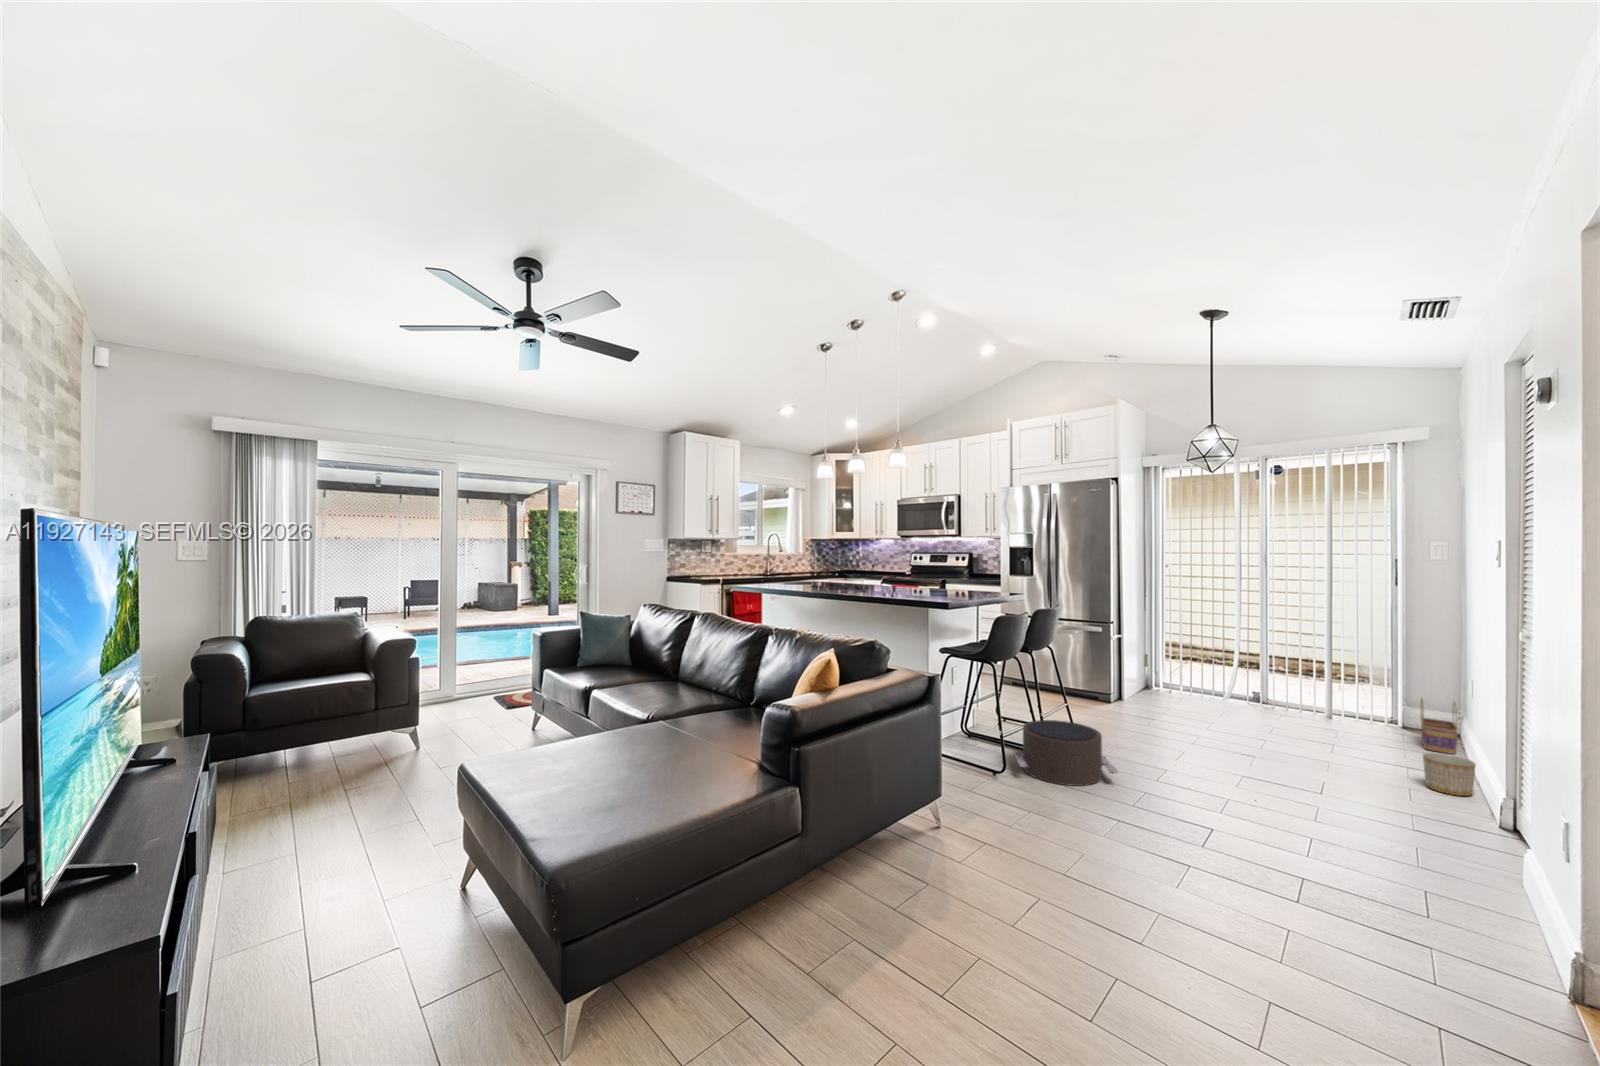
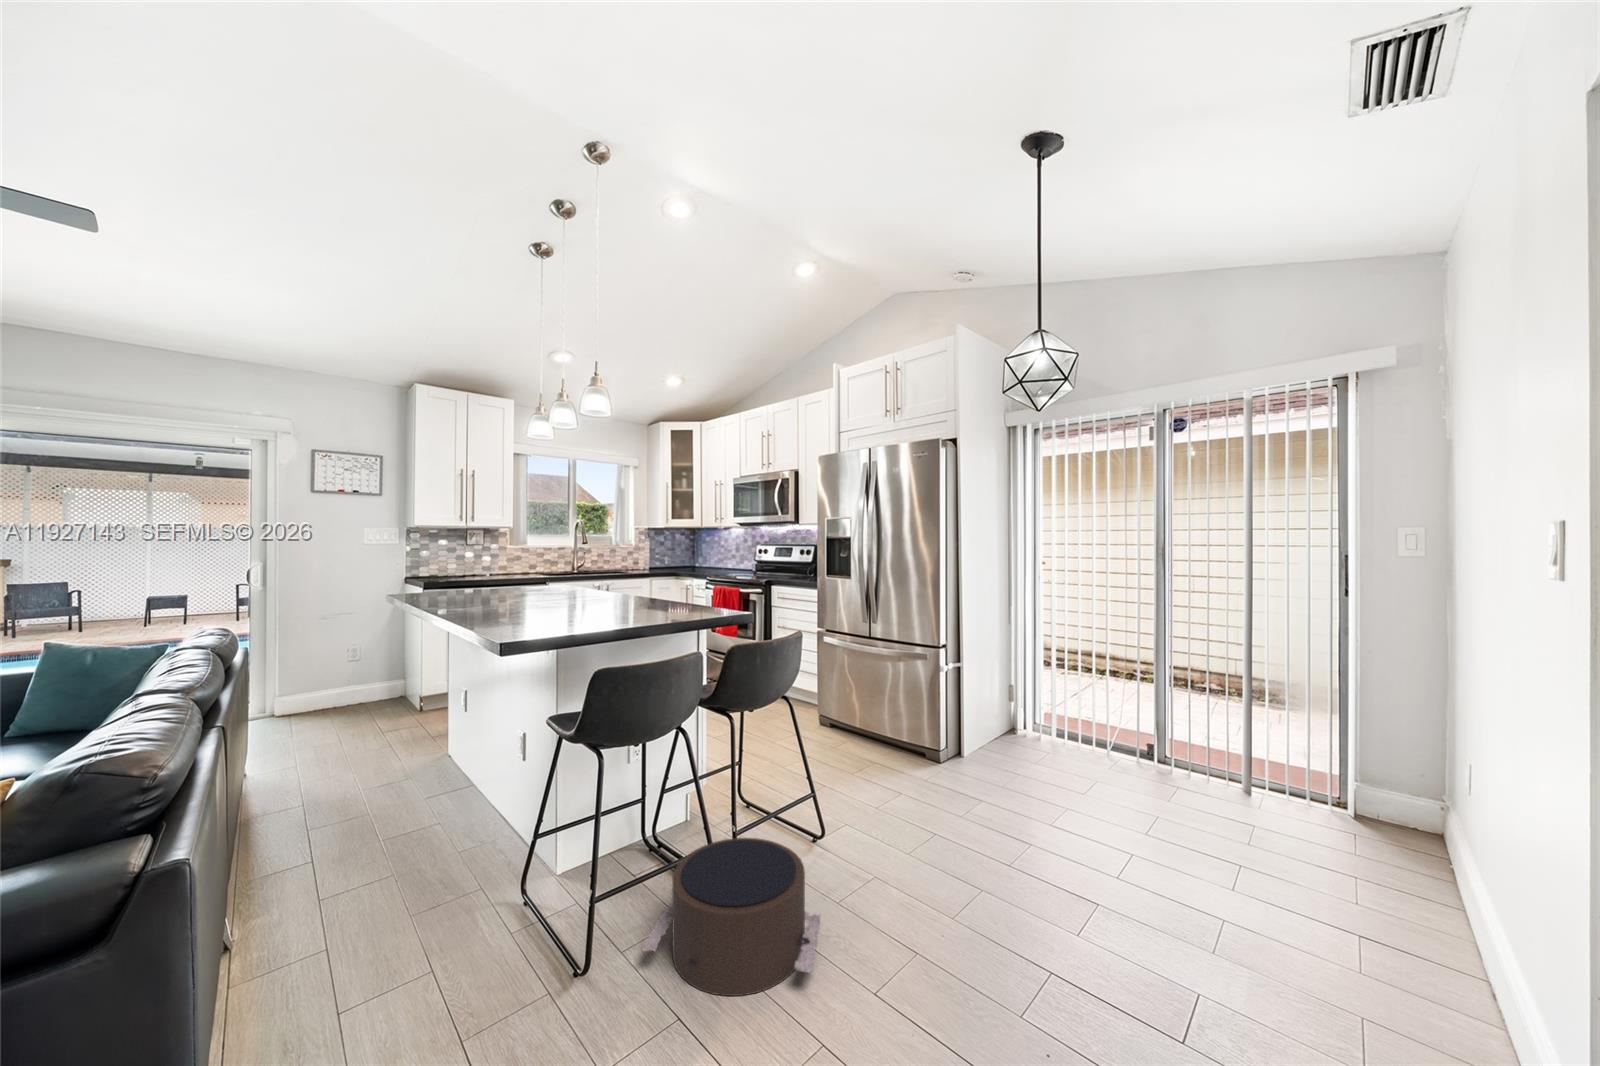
basket: present [1420,699,1457,754] -> none [1383,782,1442,885]
planter: present [1423,752,1476,796] -> none [1386,924,1489,1030]

